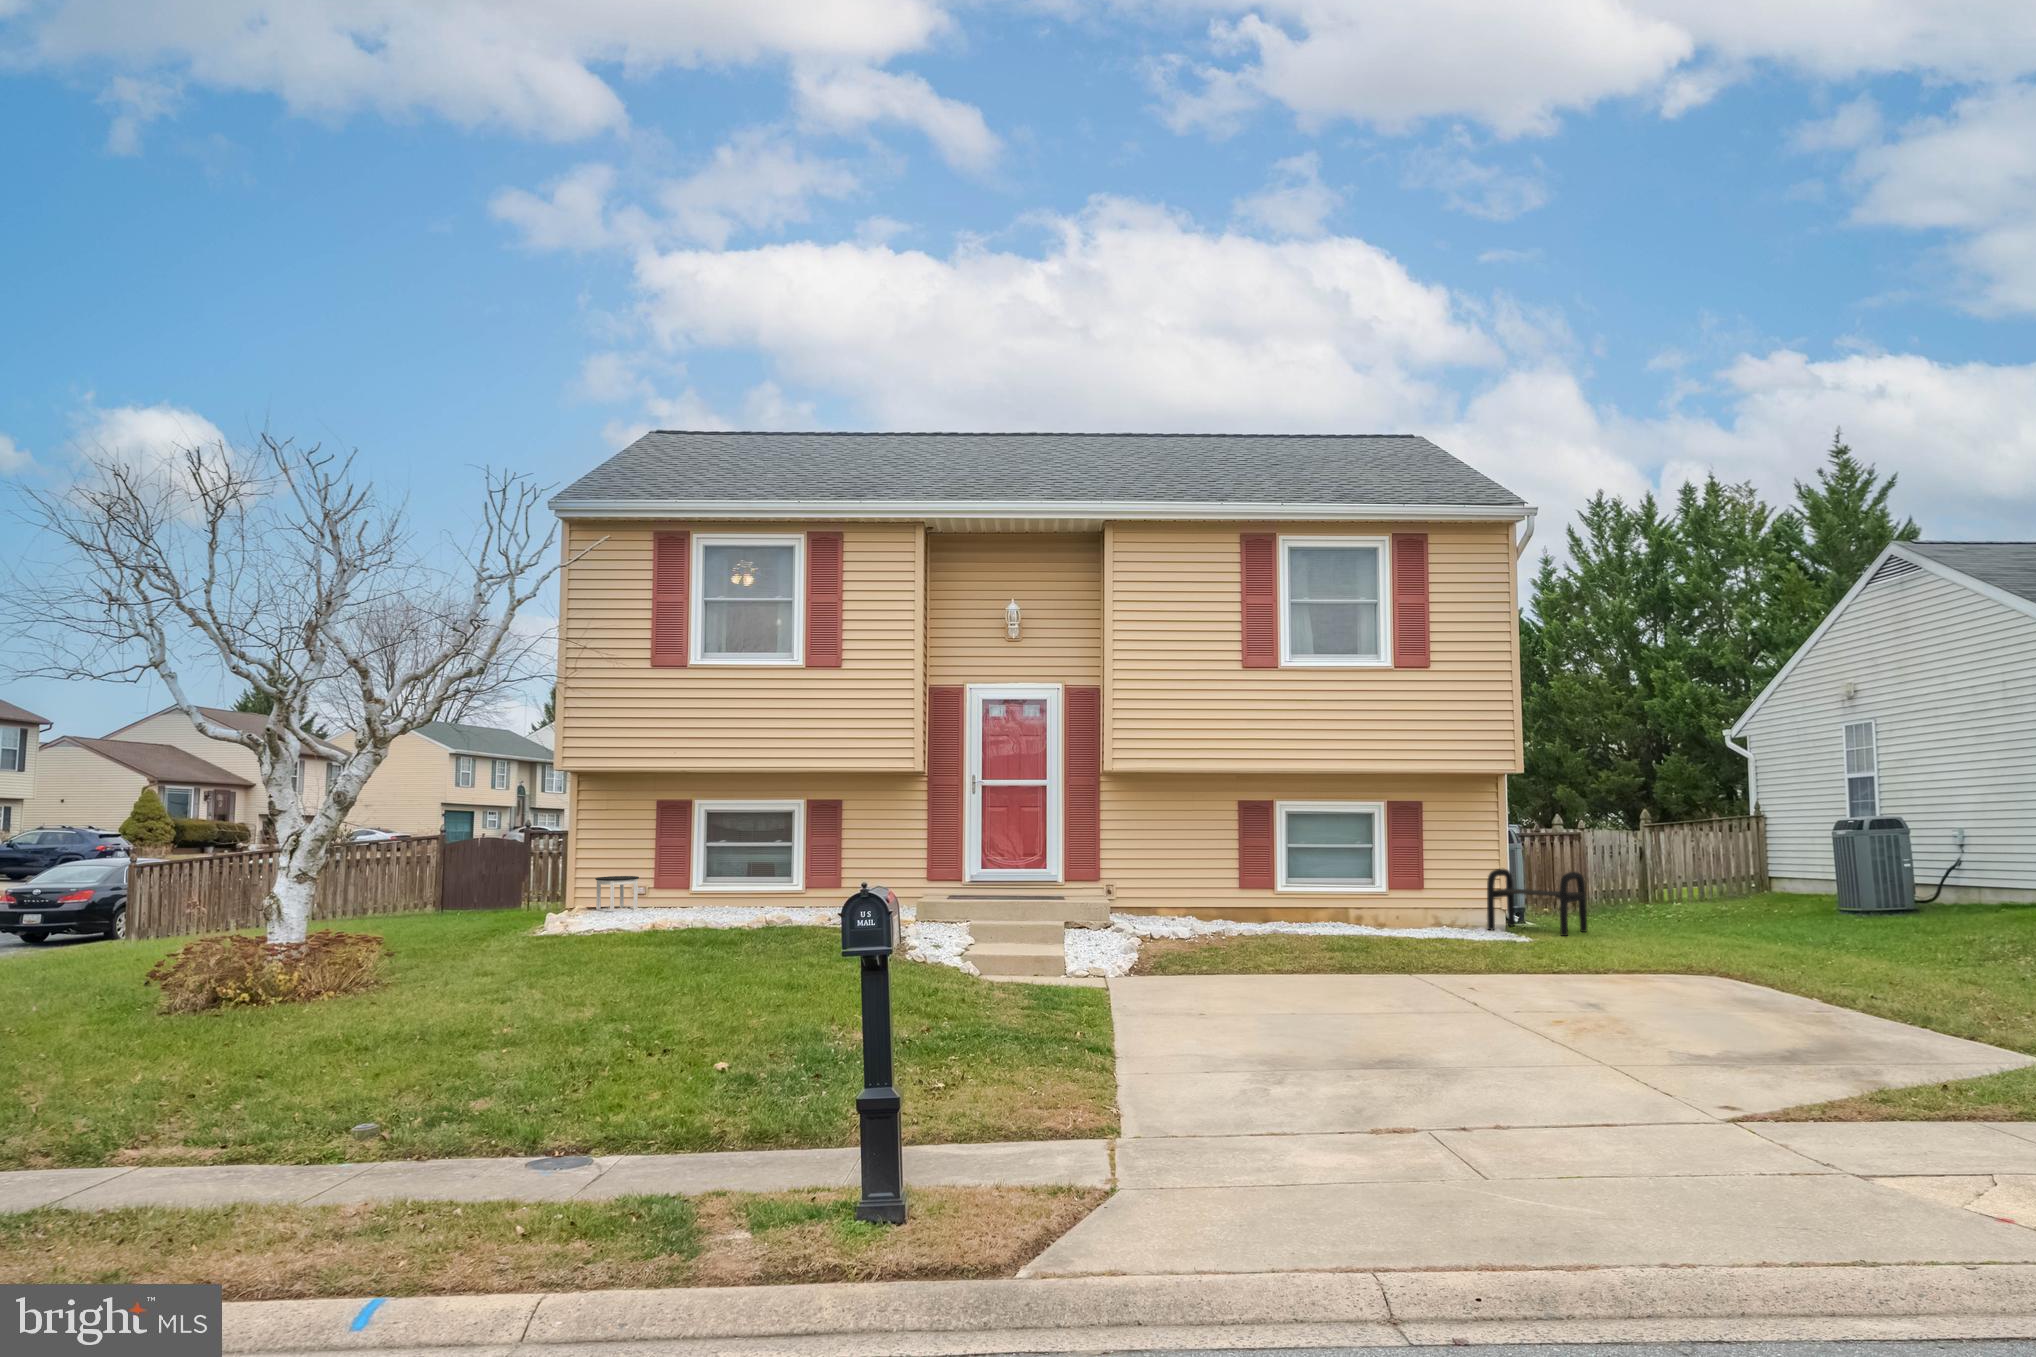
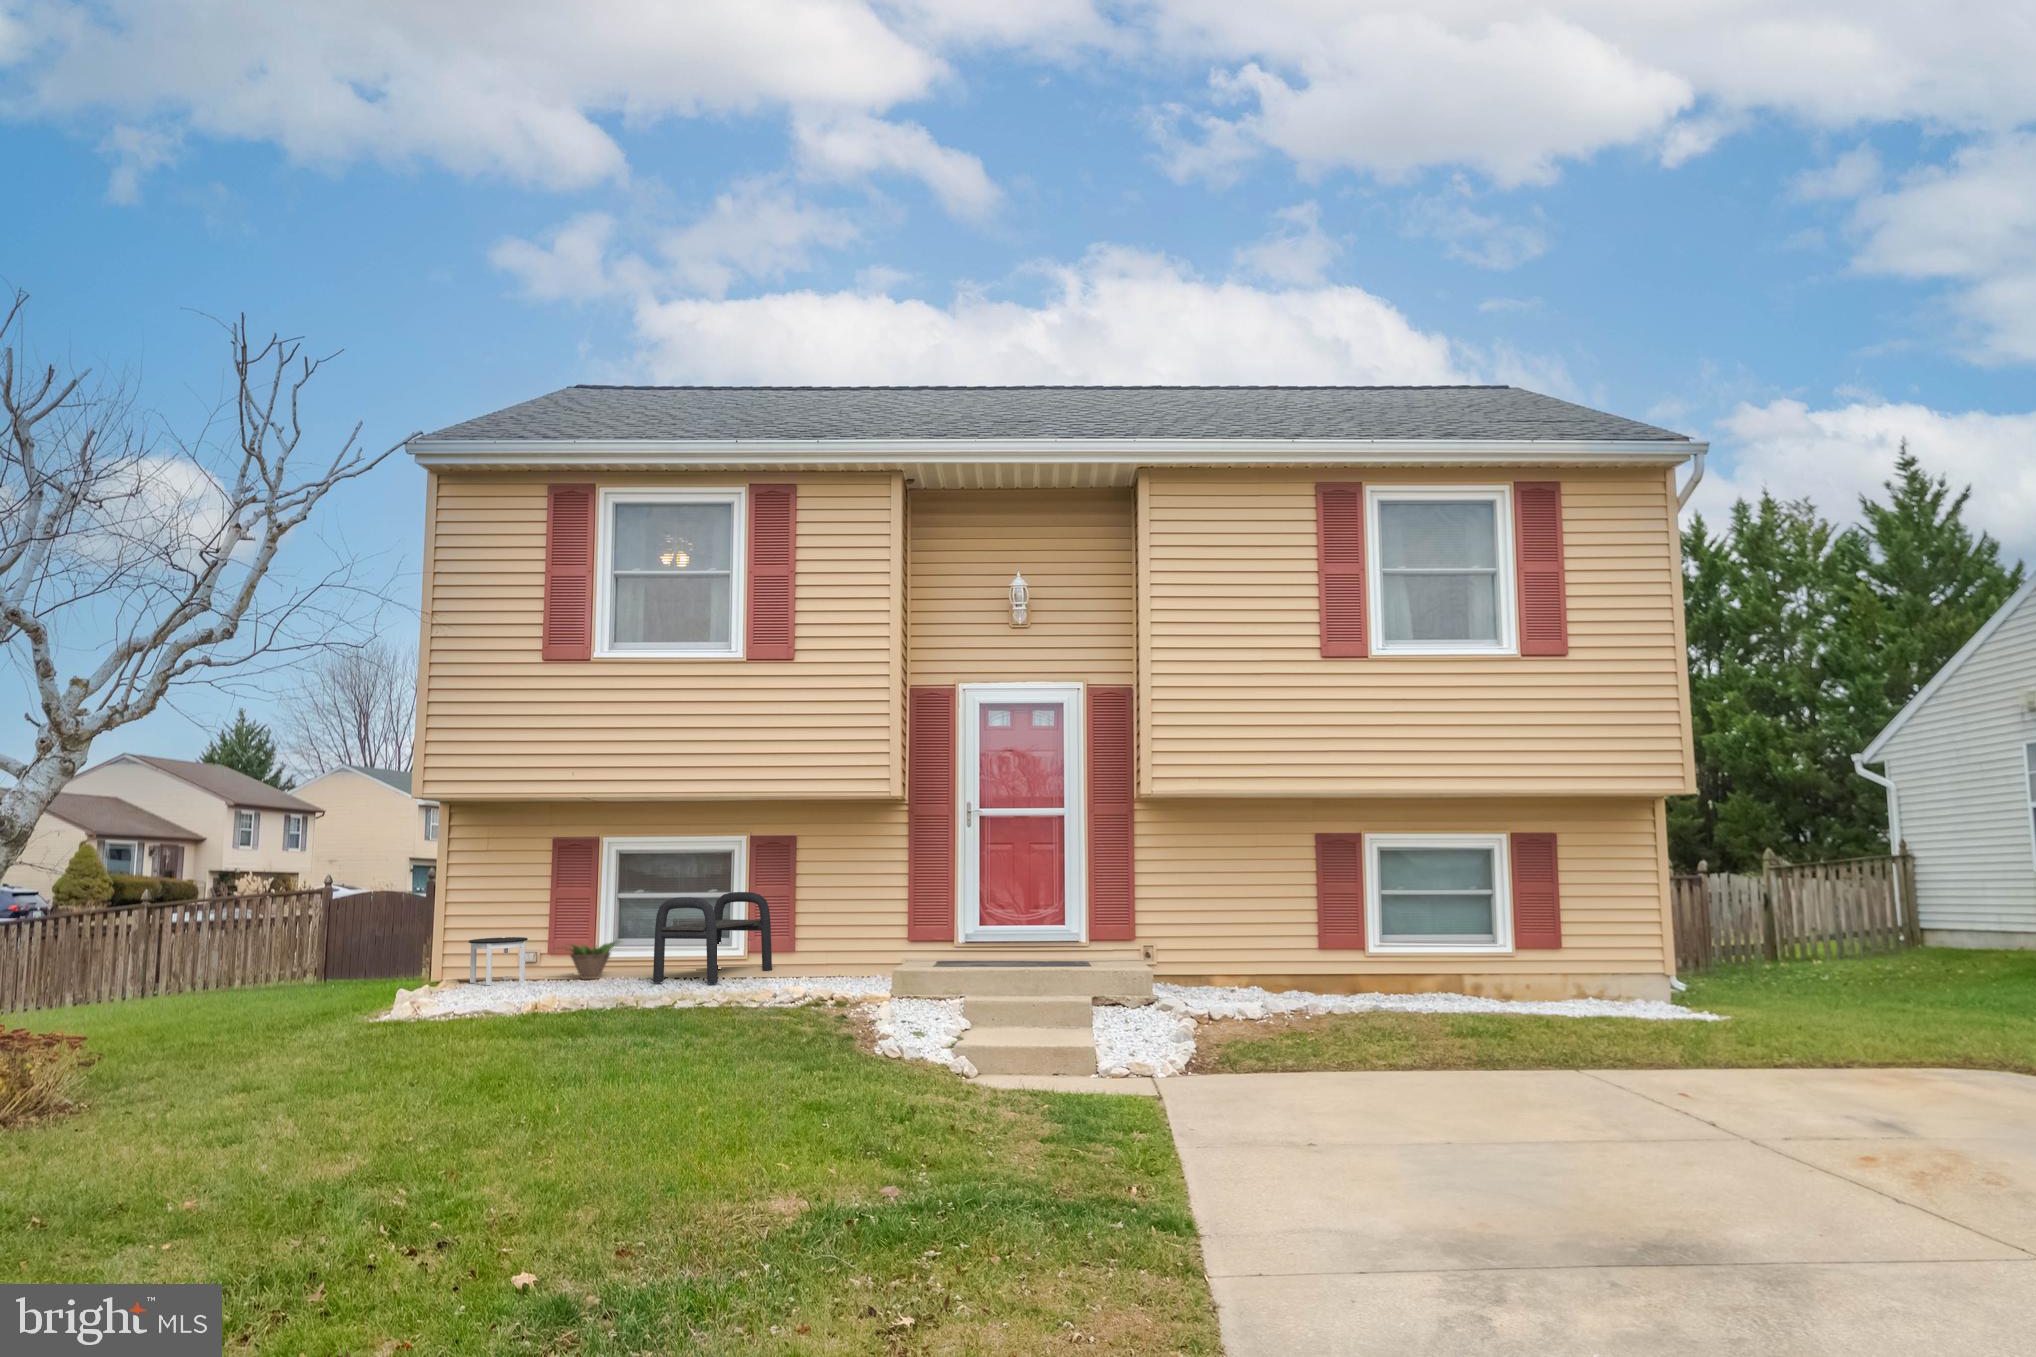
bench: present [1487,869,1588,936] -> present [653,892,772,983]
decorative plant: none [659,879,712,908] -> present [566,941,620,979]

